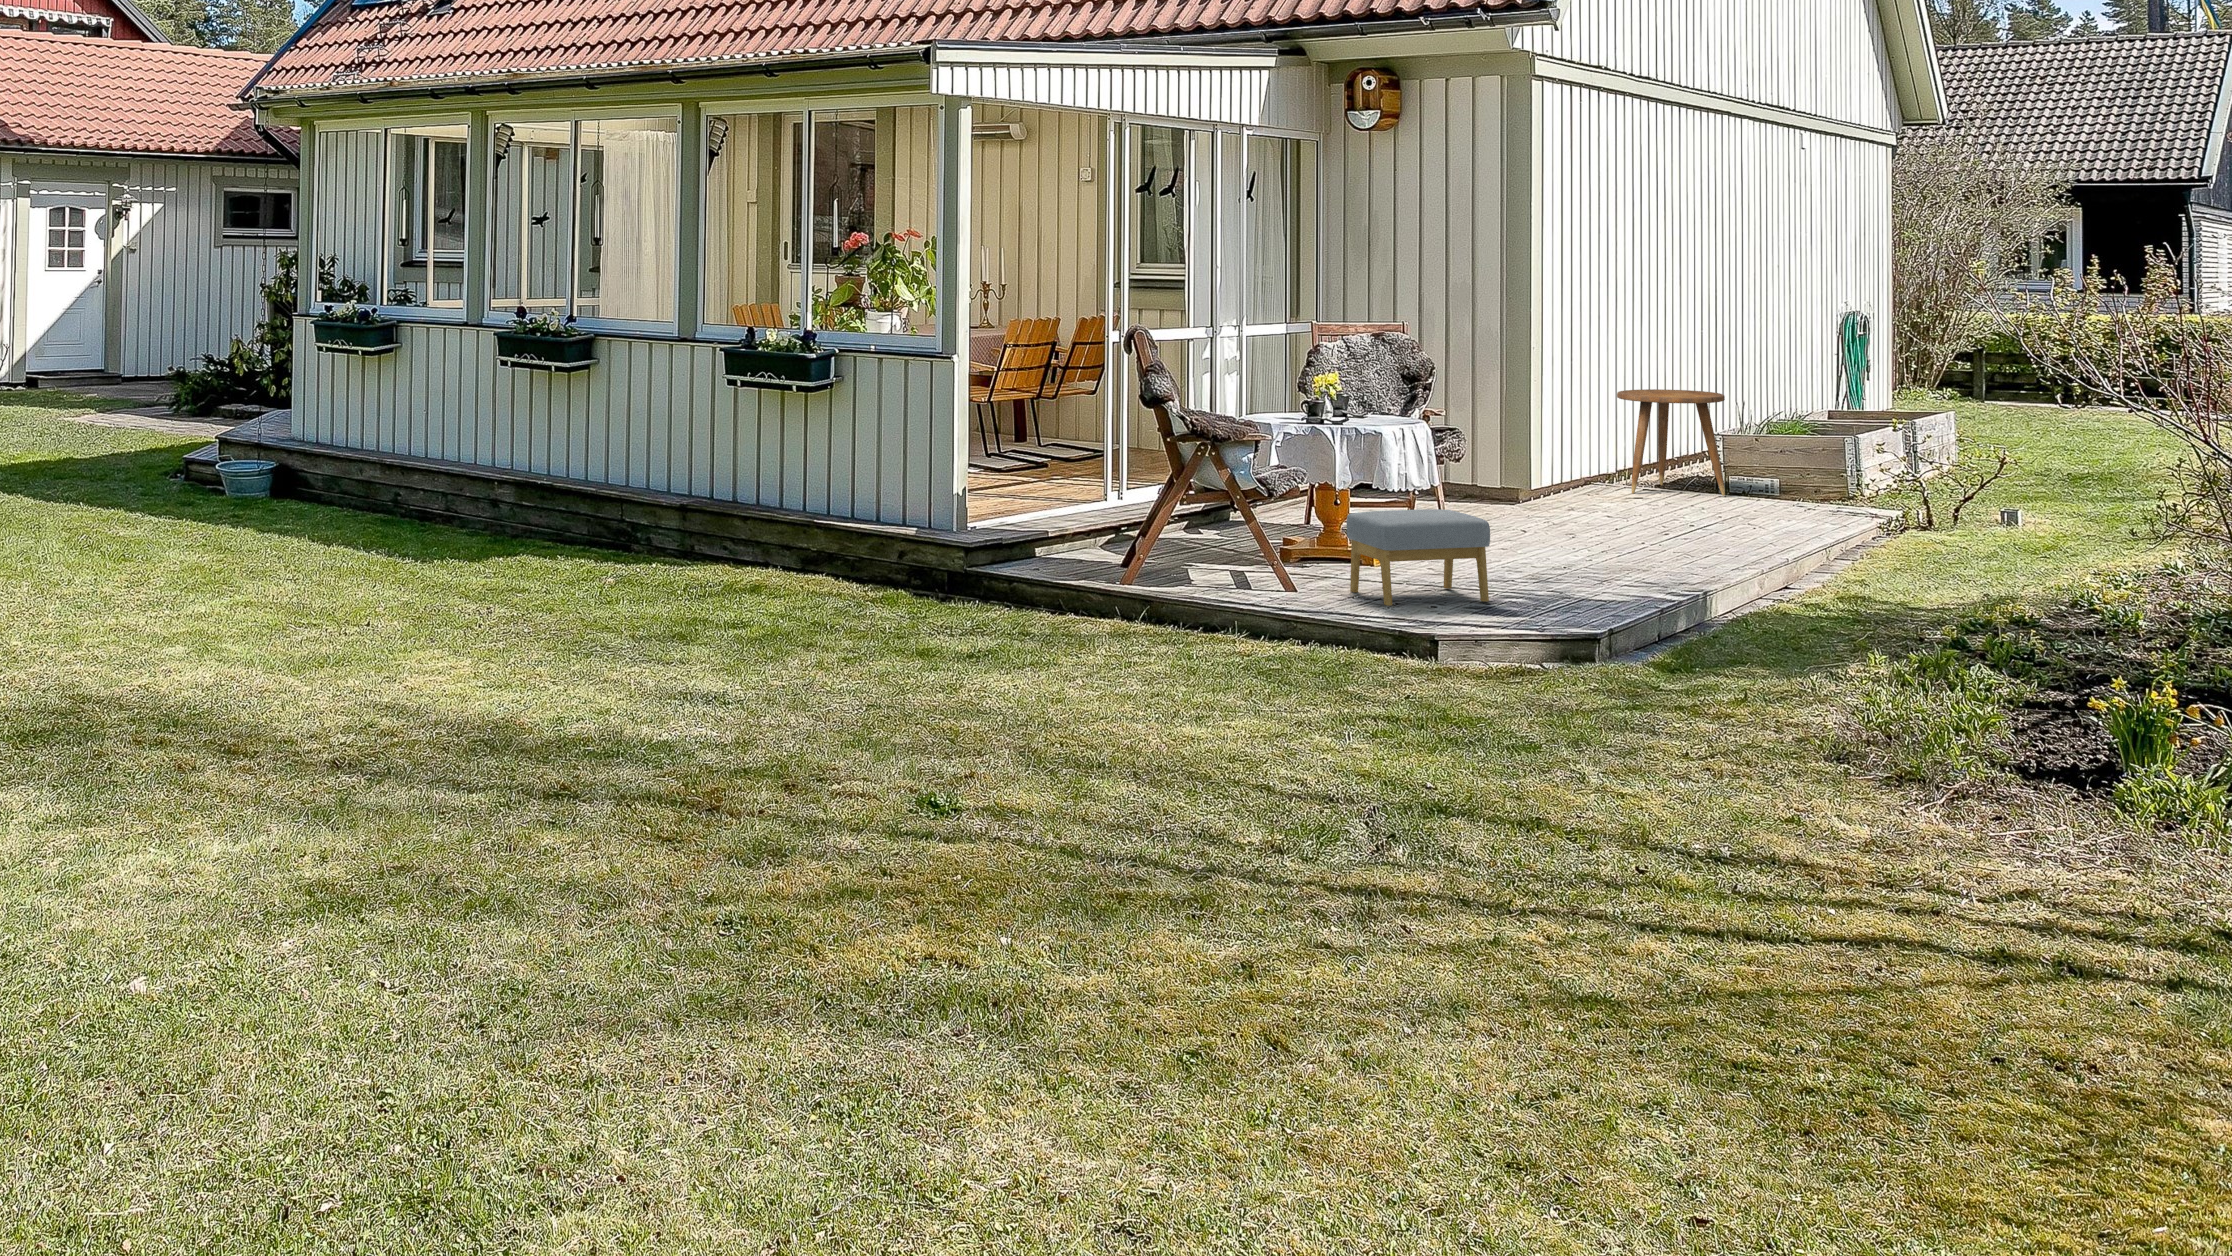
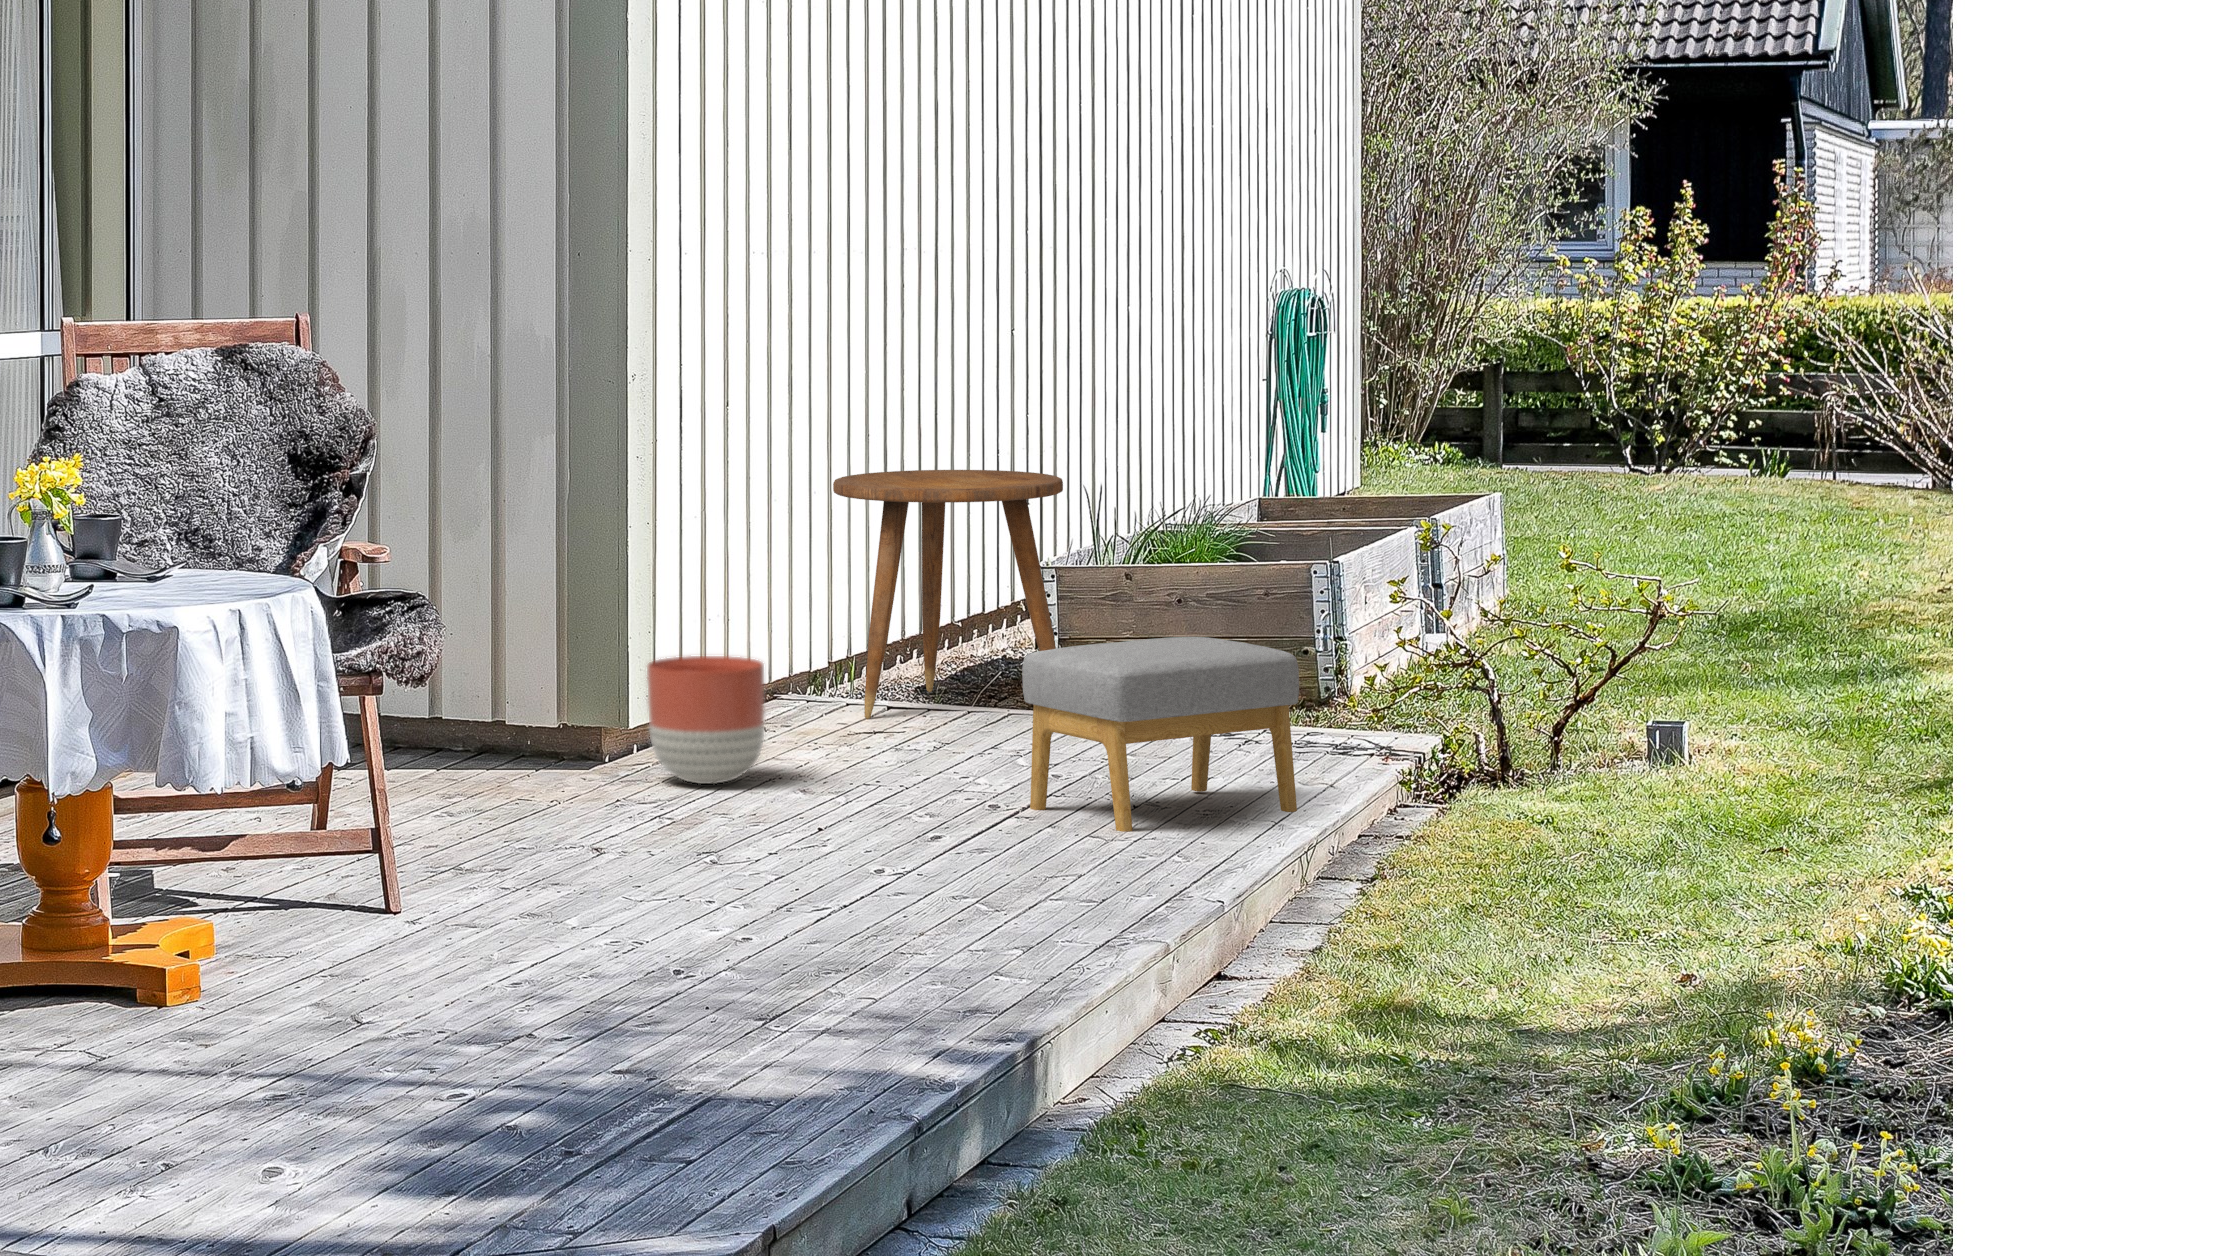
planter: none [1538,461,1589,512] -> present [647,656,764,784]
footstool: present [1347,509,1490,606] -> present [1022,637,1299,832]

